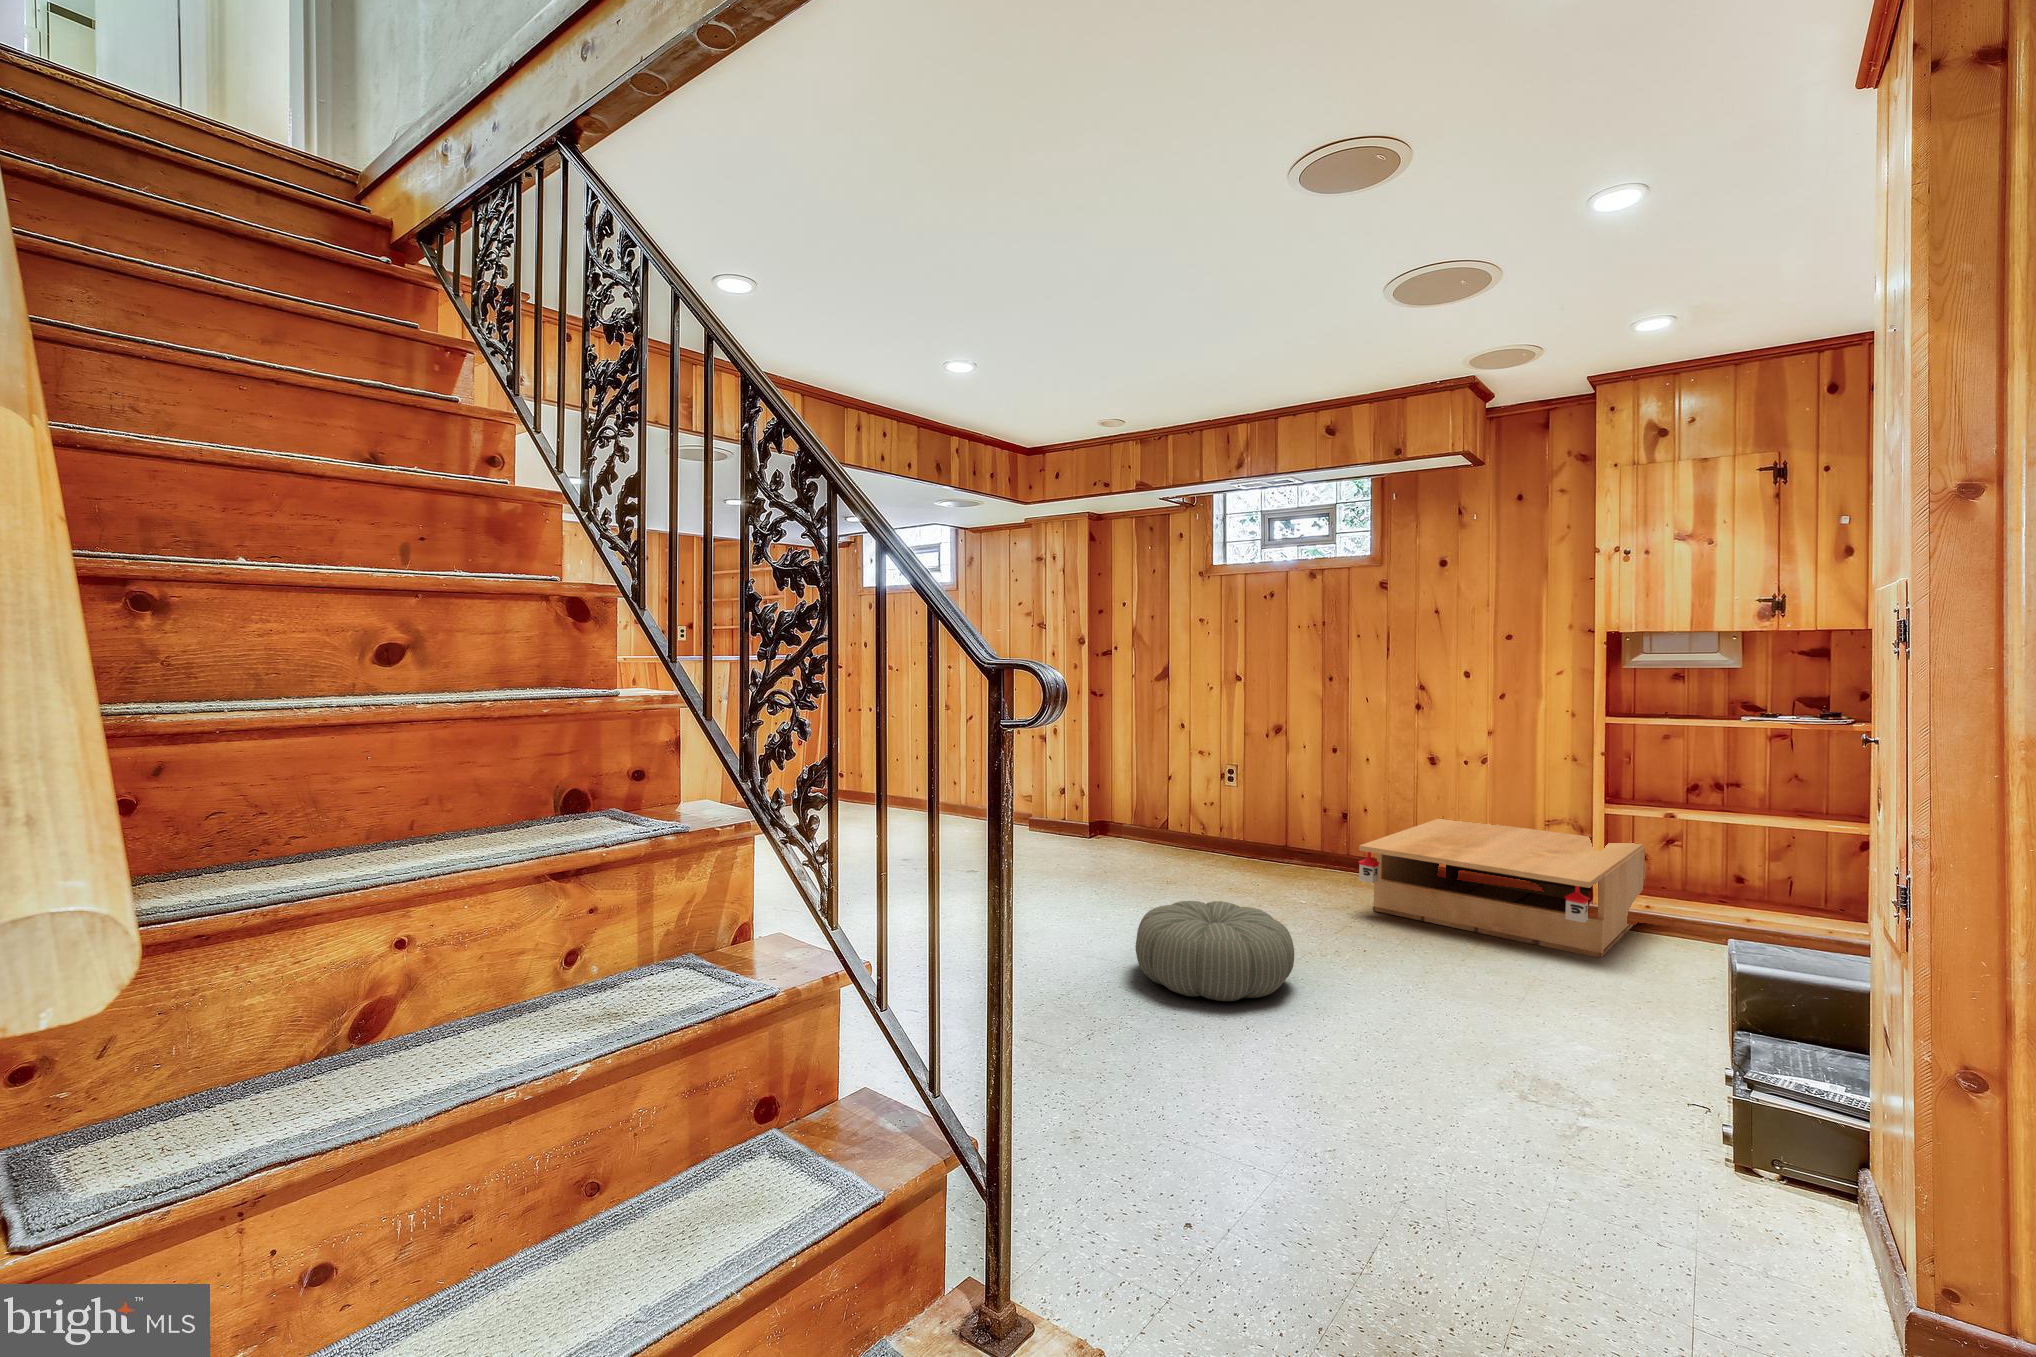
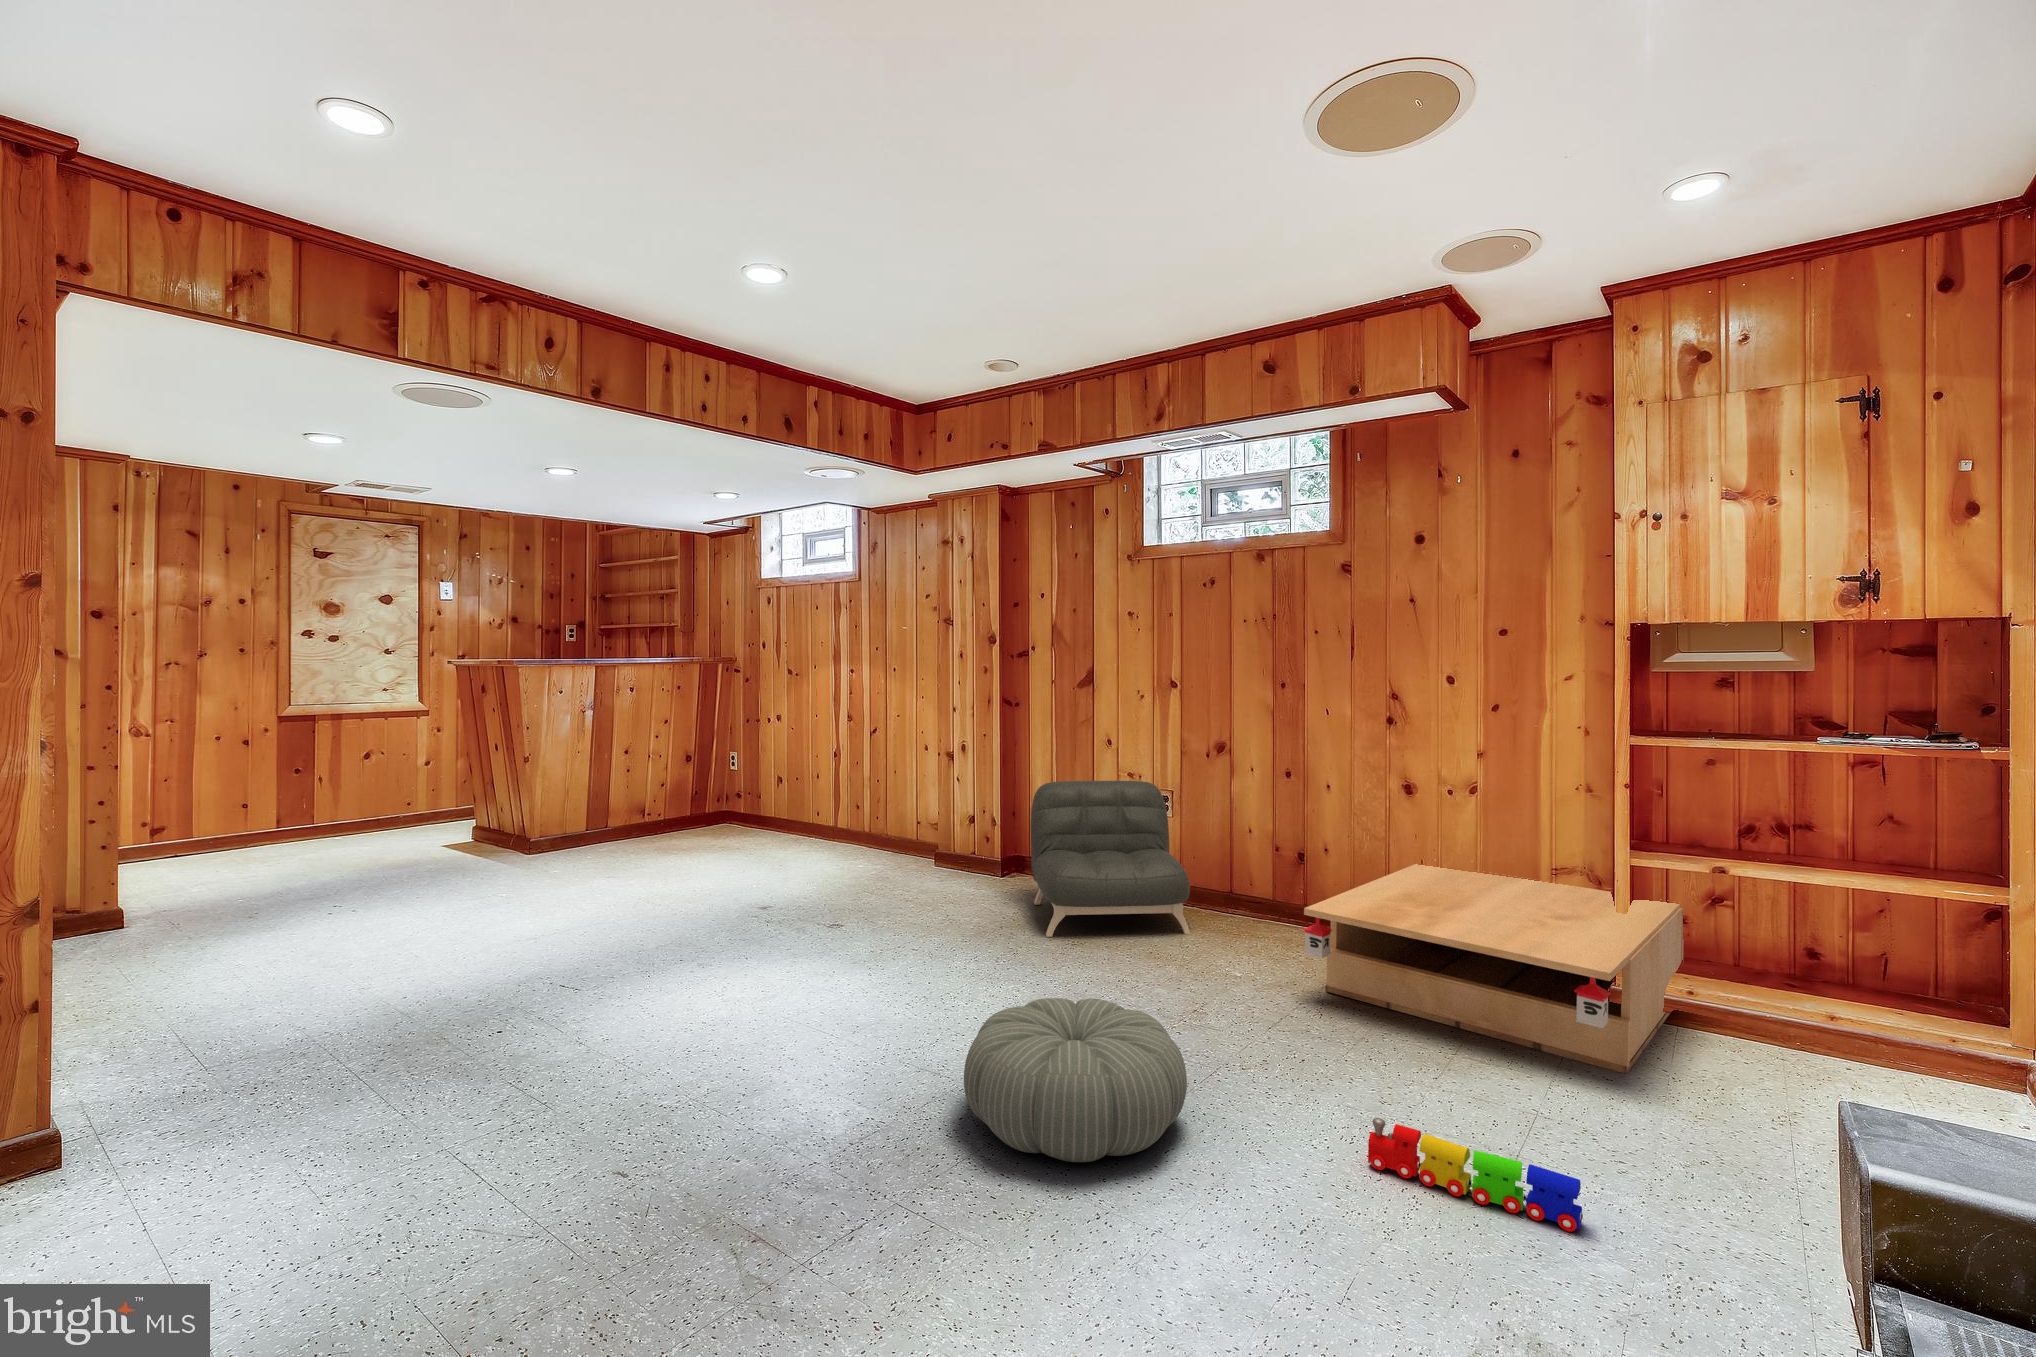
armchair: none [1123,756,1257,877] -> present [1031,781,1190,937]
toy train: none [1424,972,1571,1035] -> present [1368,1118,1583,1232]

